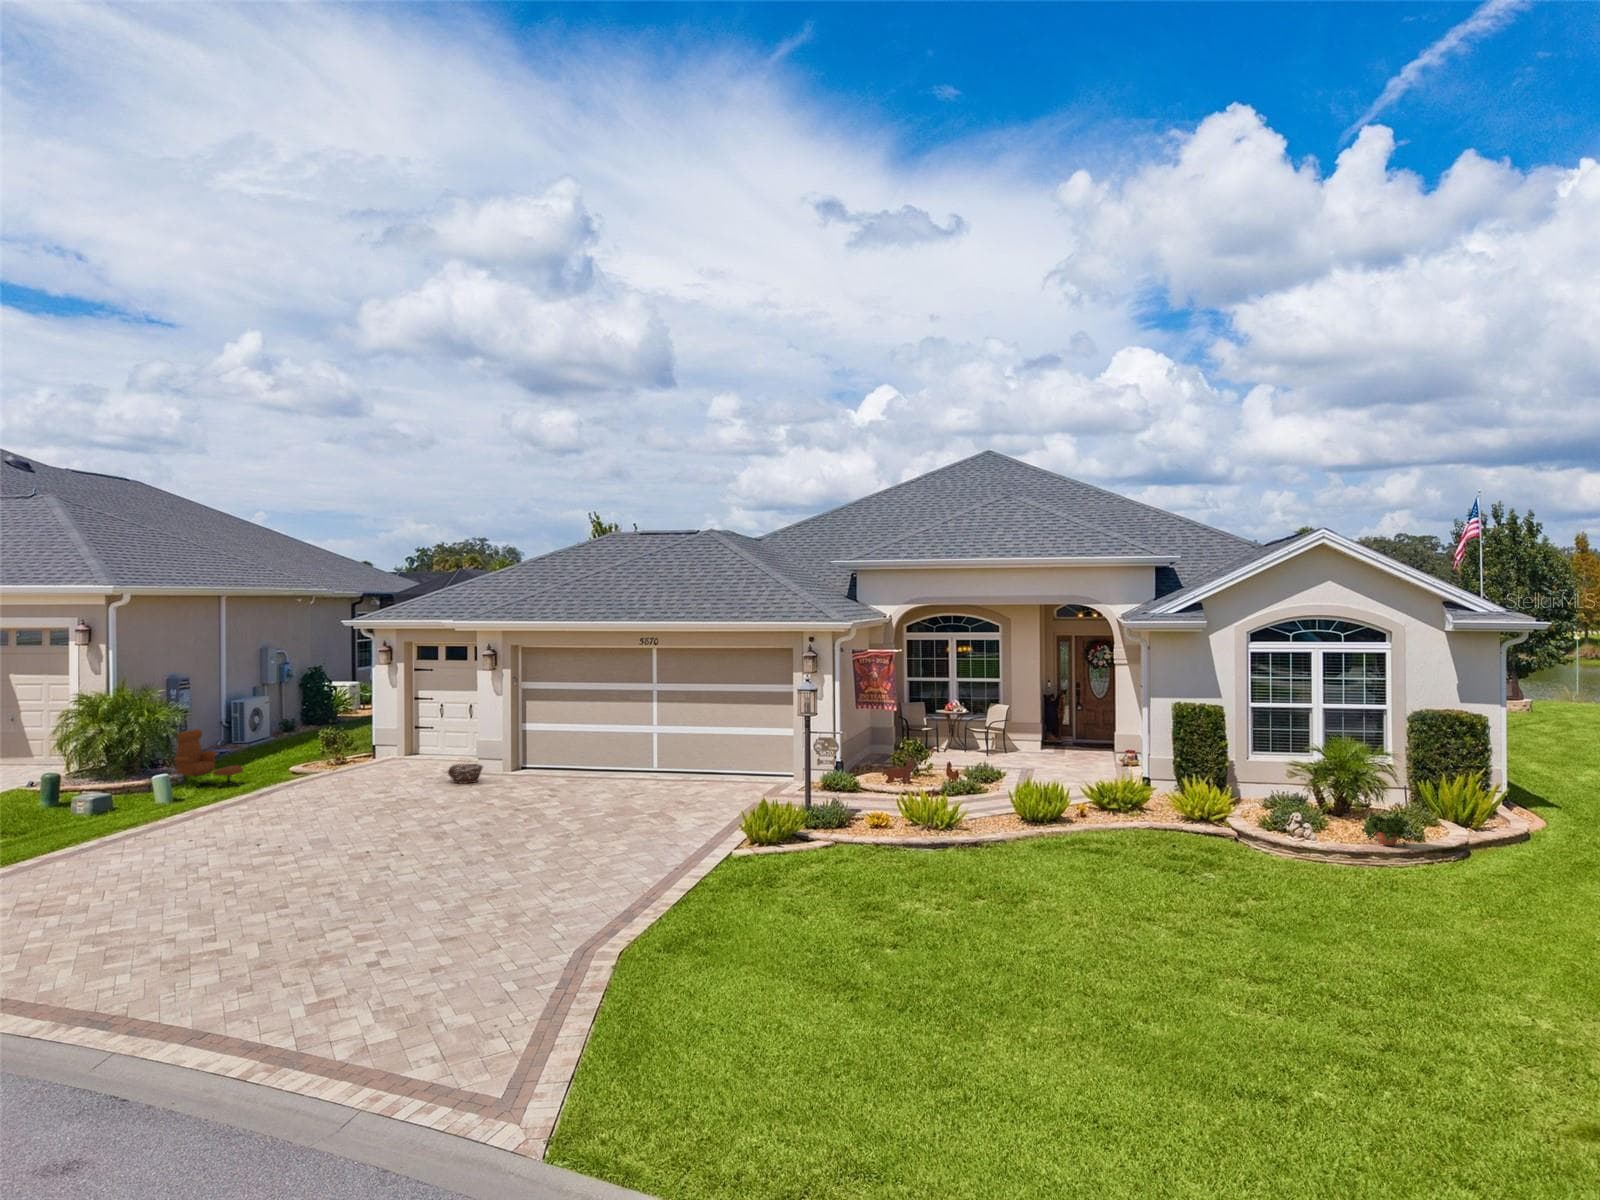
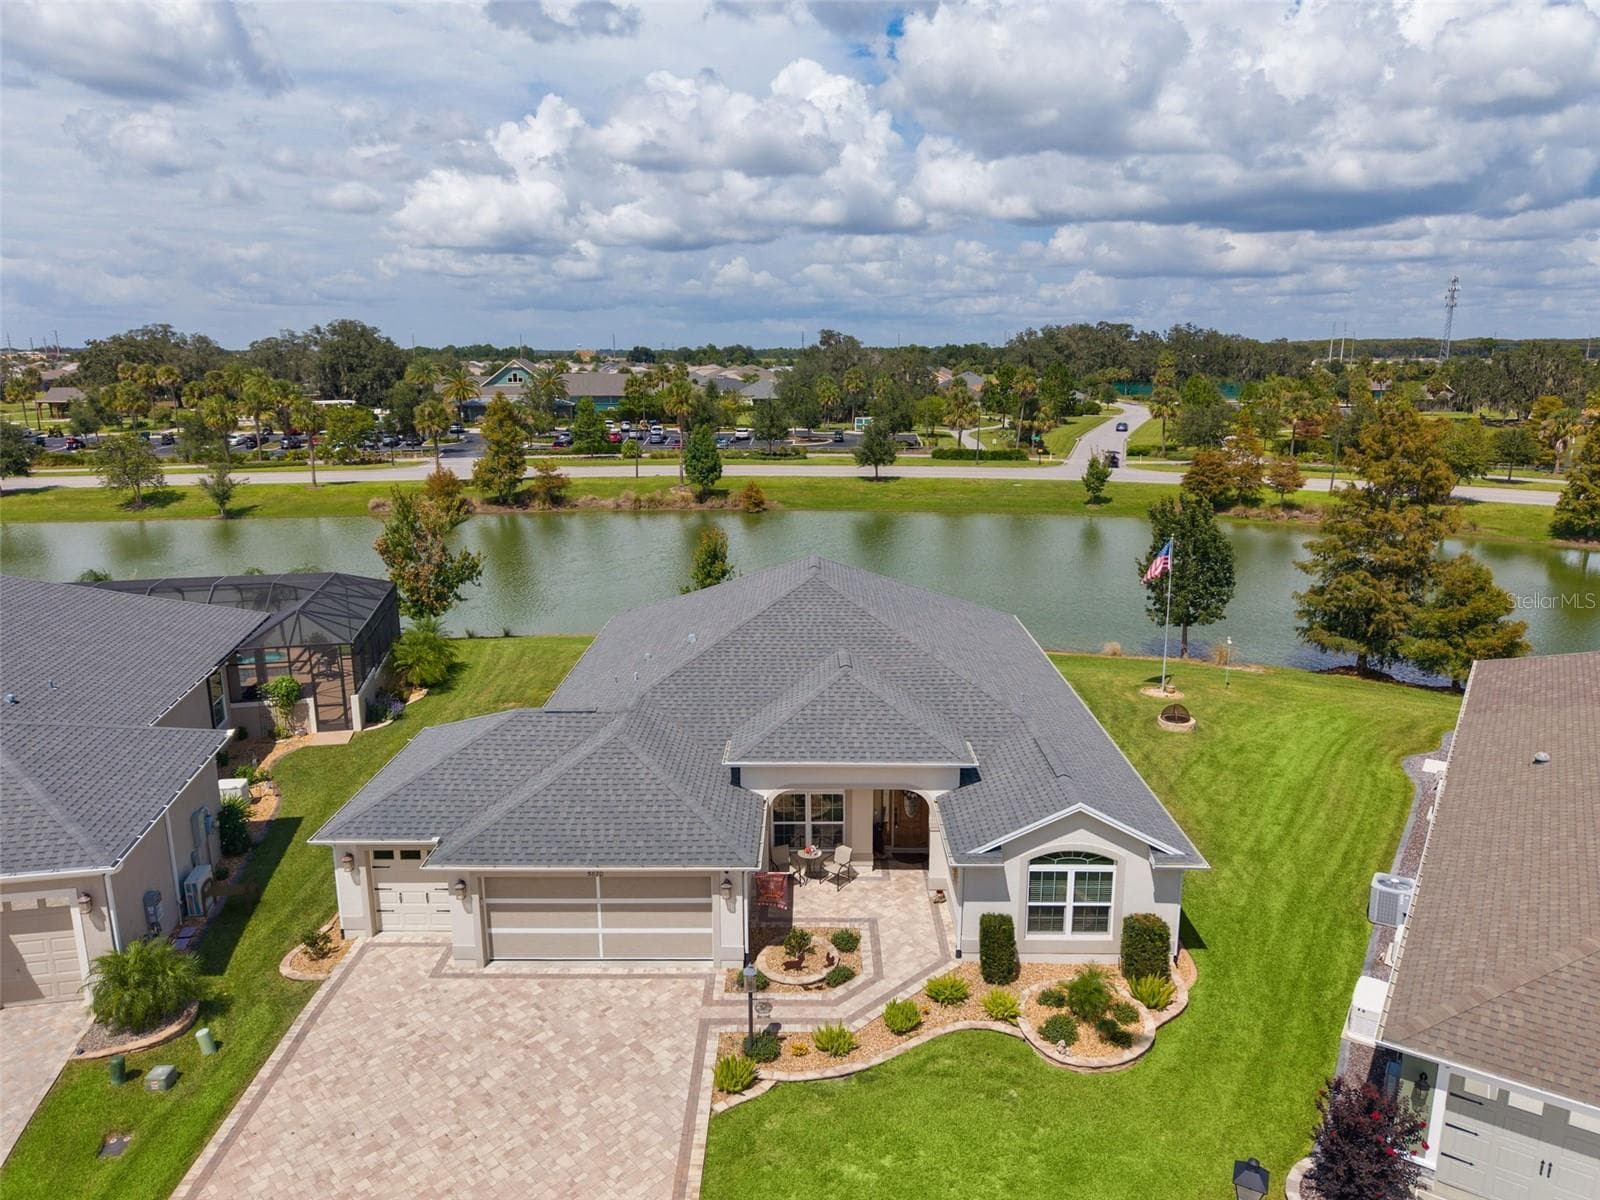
bench: none [250,712,318,753] -> present [200,875,261,918]
lounge chair: present [174,729,243,788] -> none [193,964,254,1018]
basket: present [448,764,483,784] -> none [429,957,459,982]

